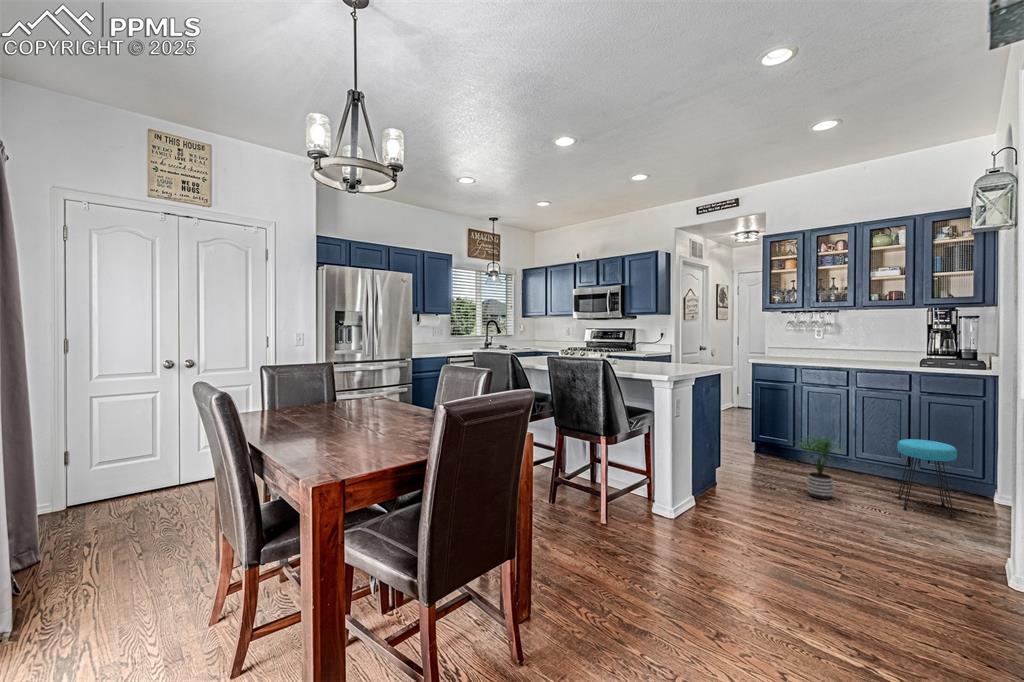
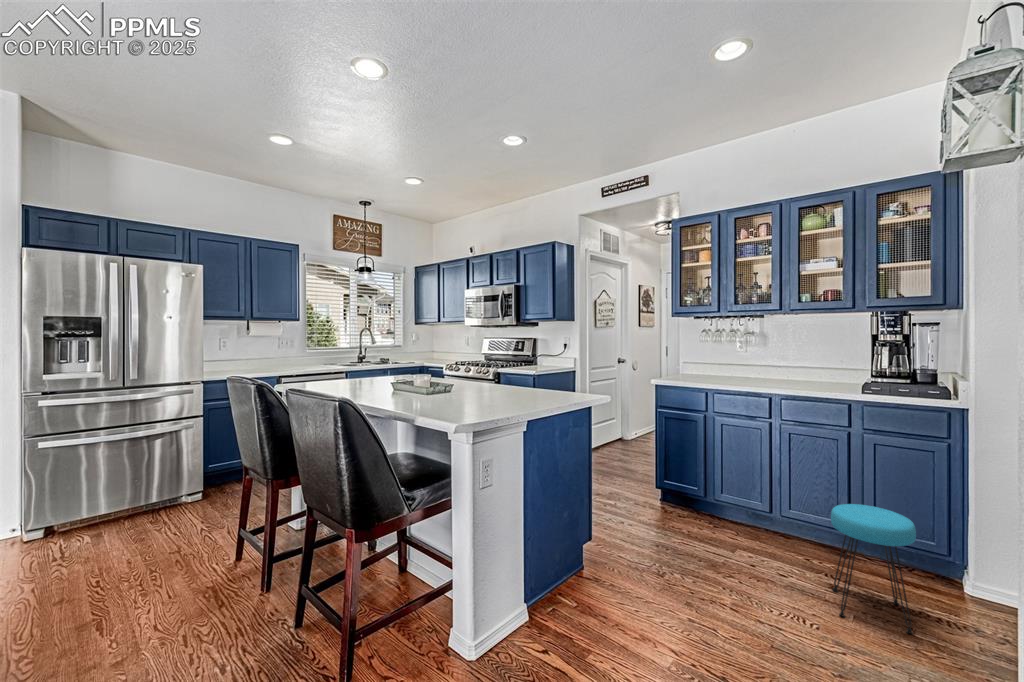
potted plant: present [799,435,841,499] -> none [686,494,760,596]

